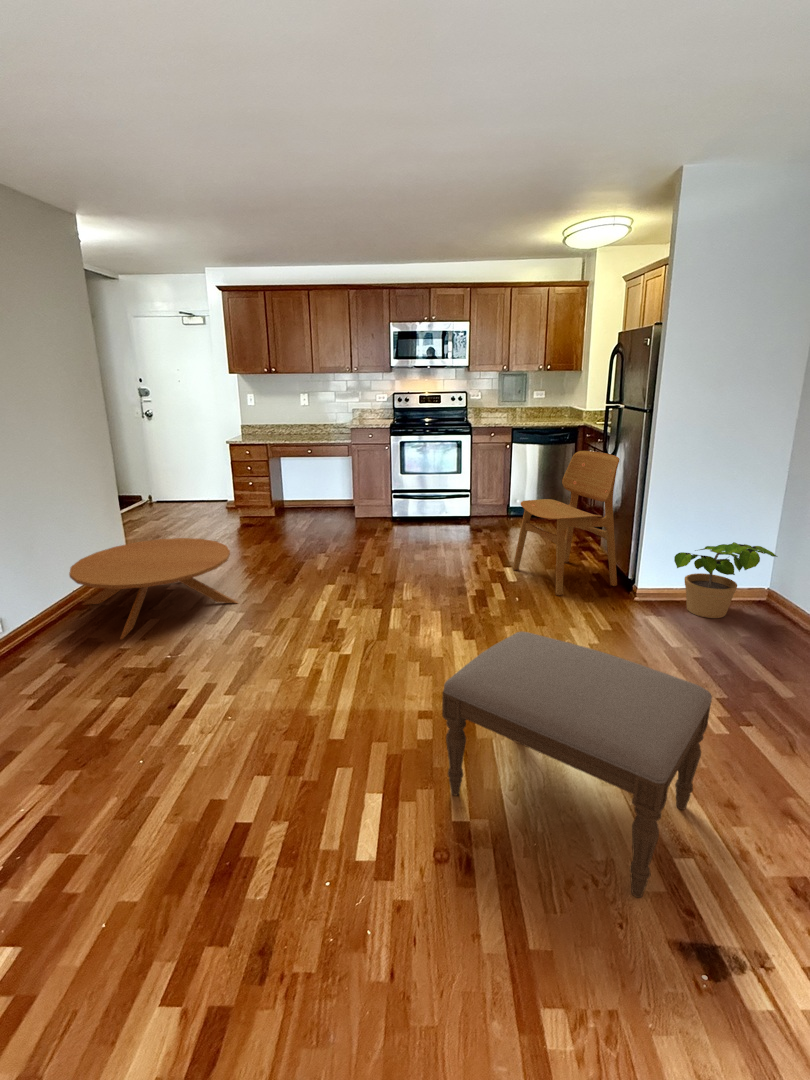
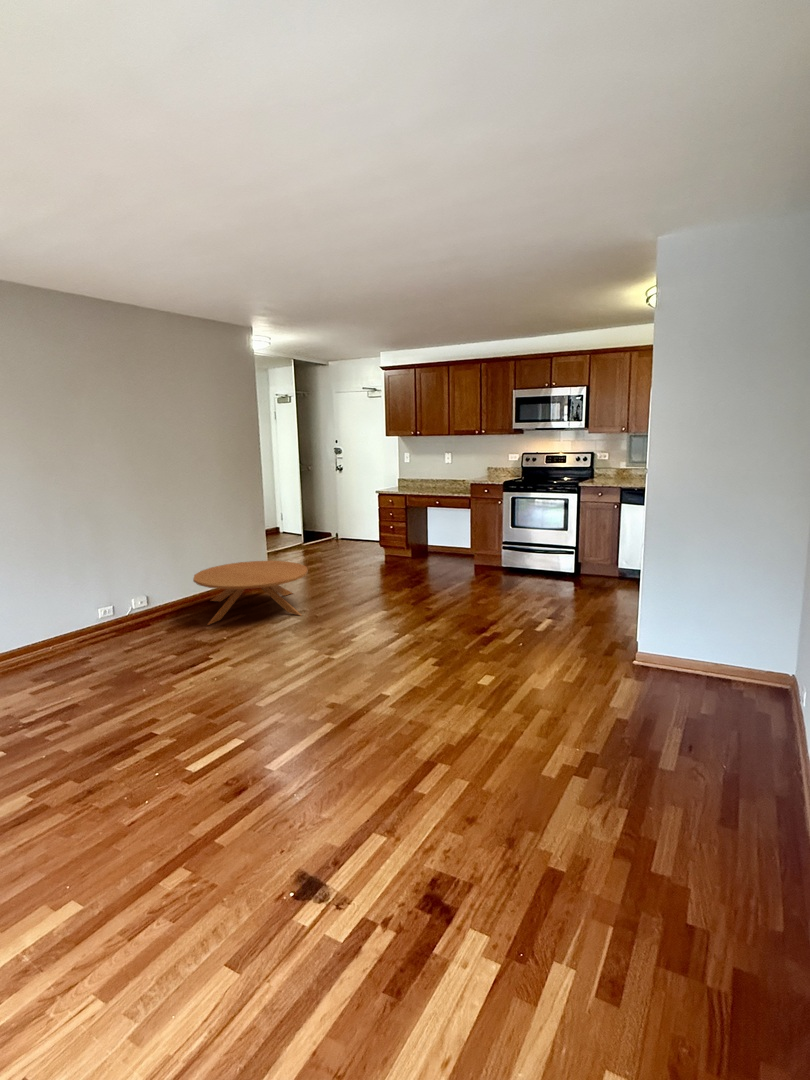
dining chair: present [513,451,620,595] -> none [552,513,643,656]
potted plant: present [674,542,777,618] -> none [654,618,743,703]
ottoman: present [442,632,712,898] -> none [270,647,438,845]

